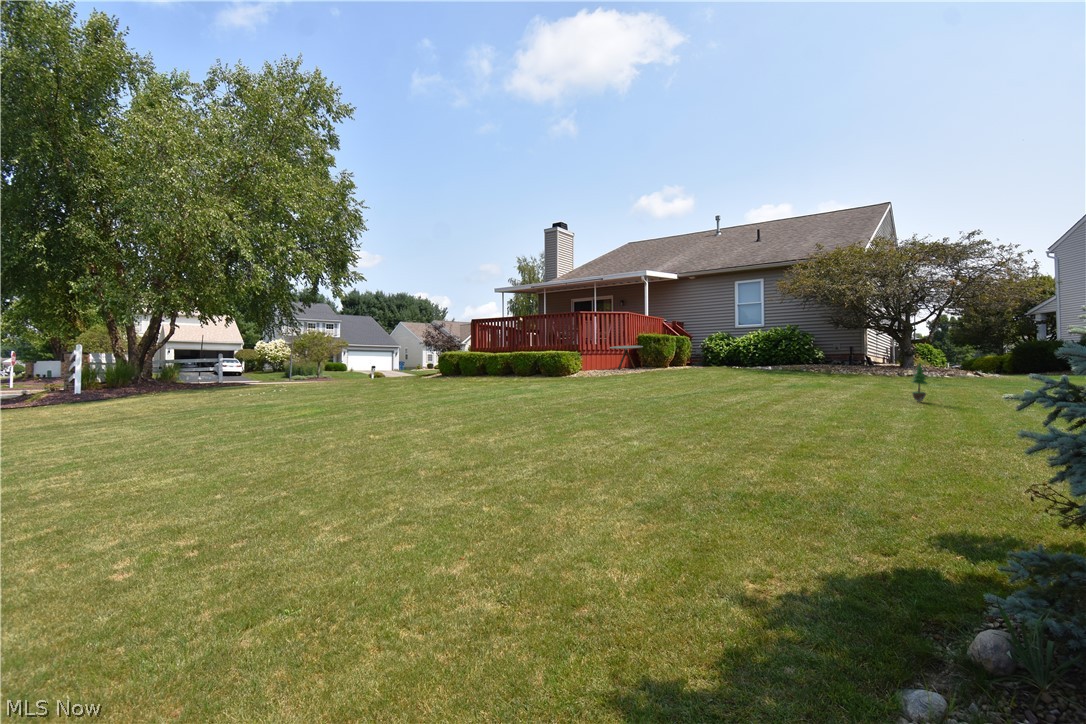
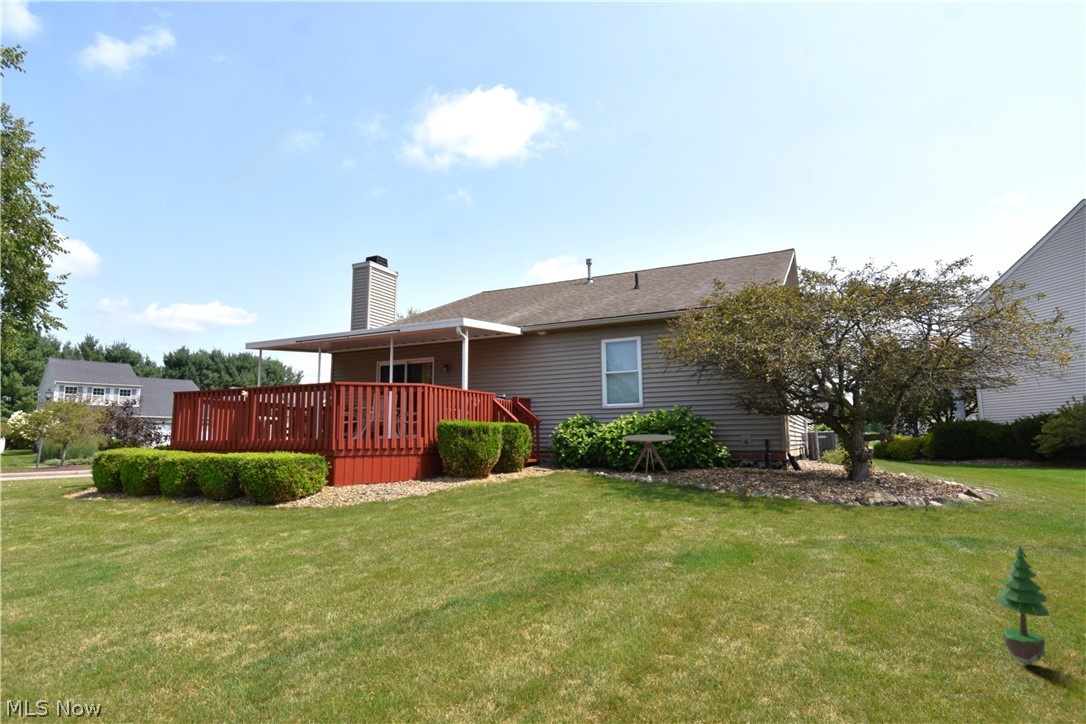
round table: present [610,346,643,370] -> present [622,435,676,476]

